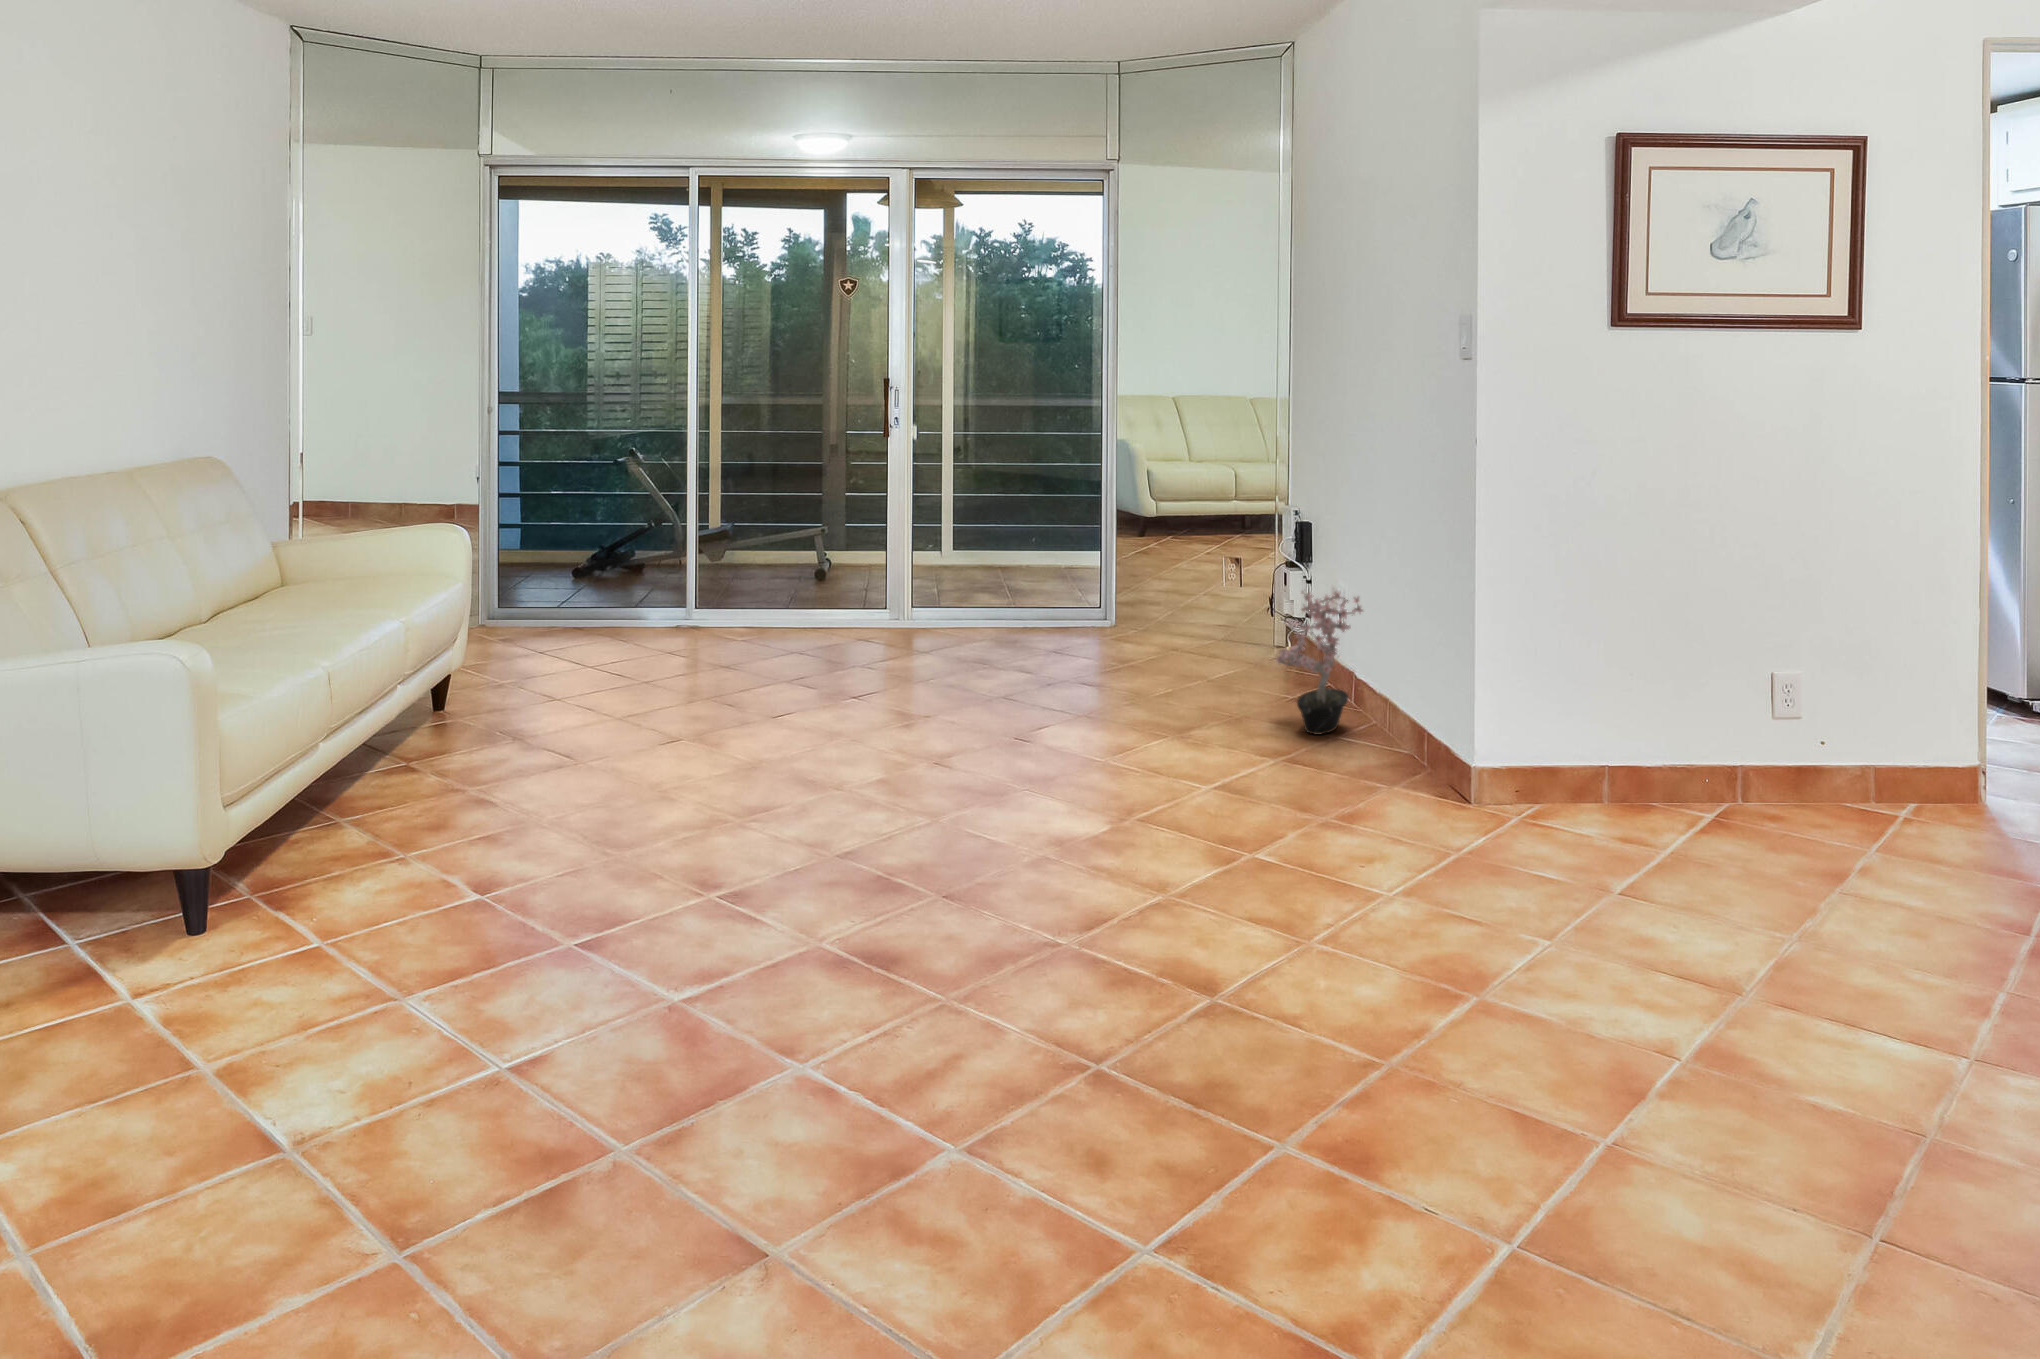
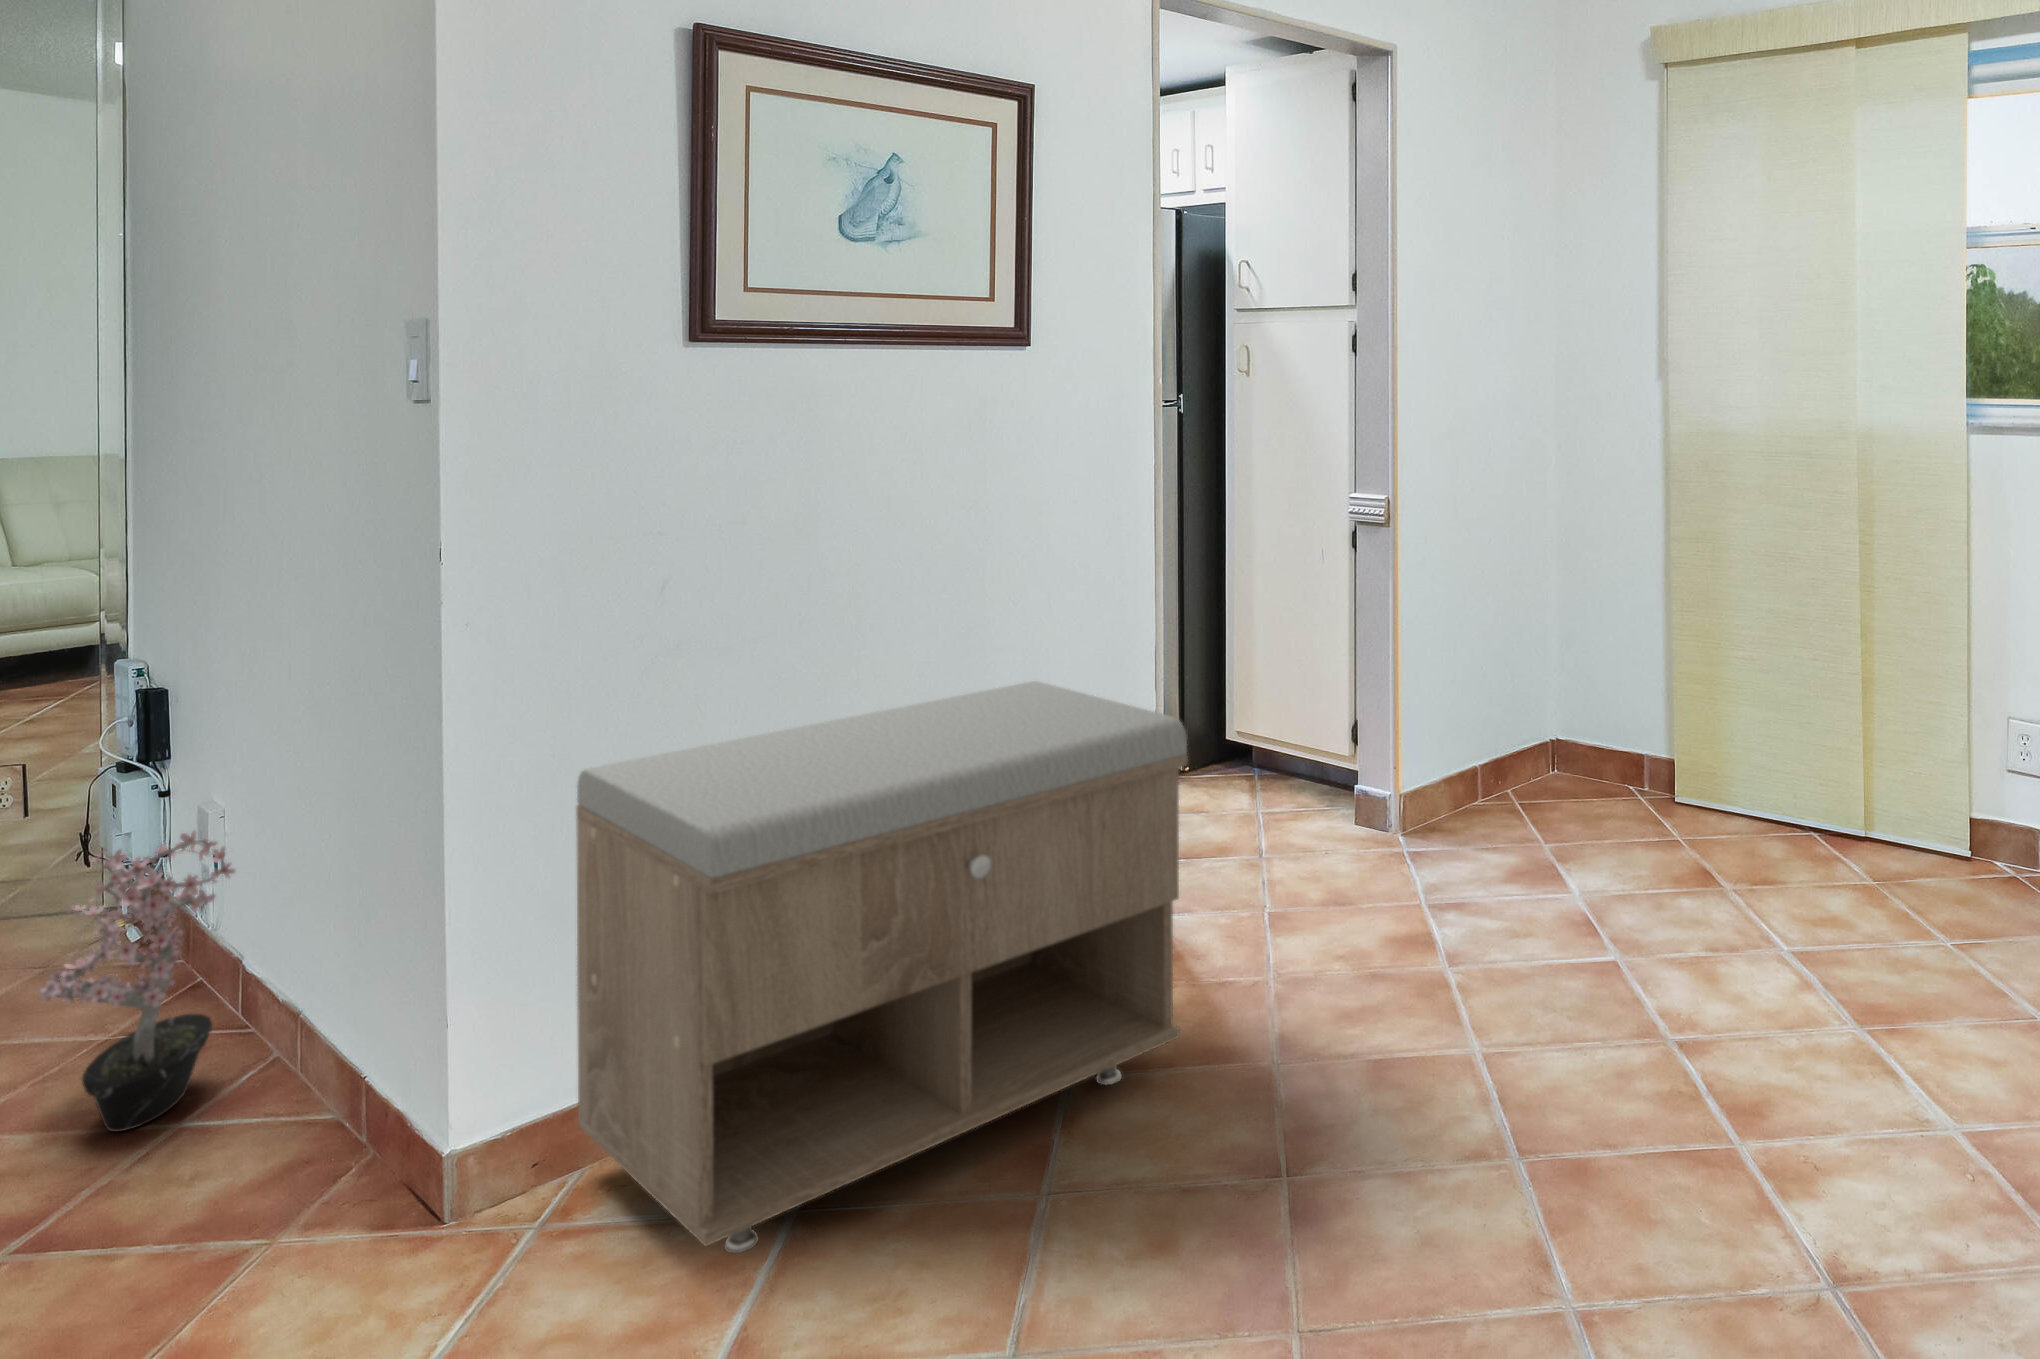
storage bench: none [1540,572,1980,867] -> present [576,681,1188,1253]

